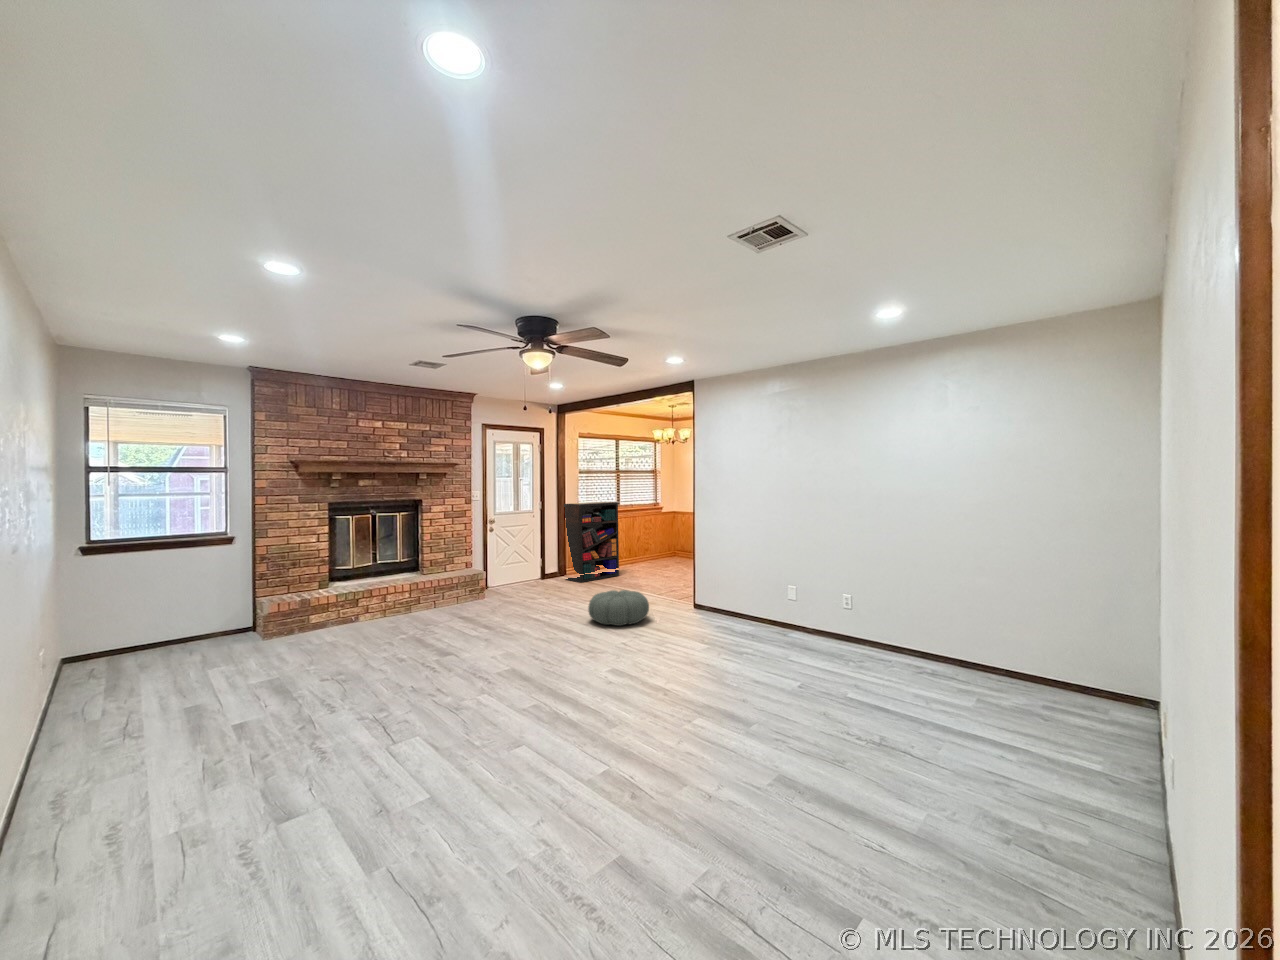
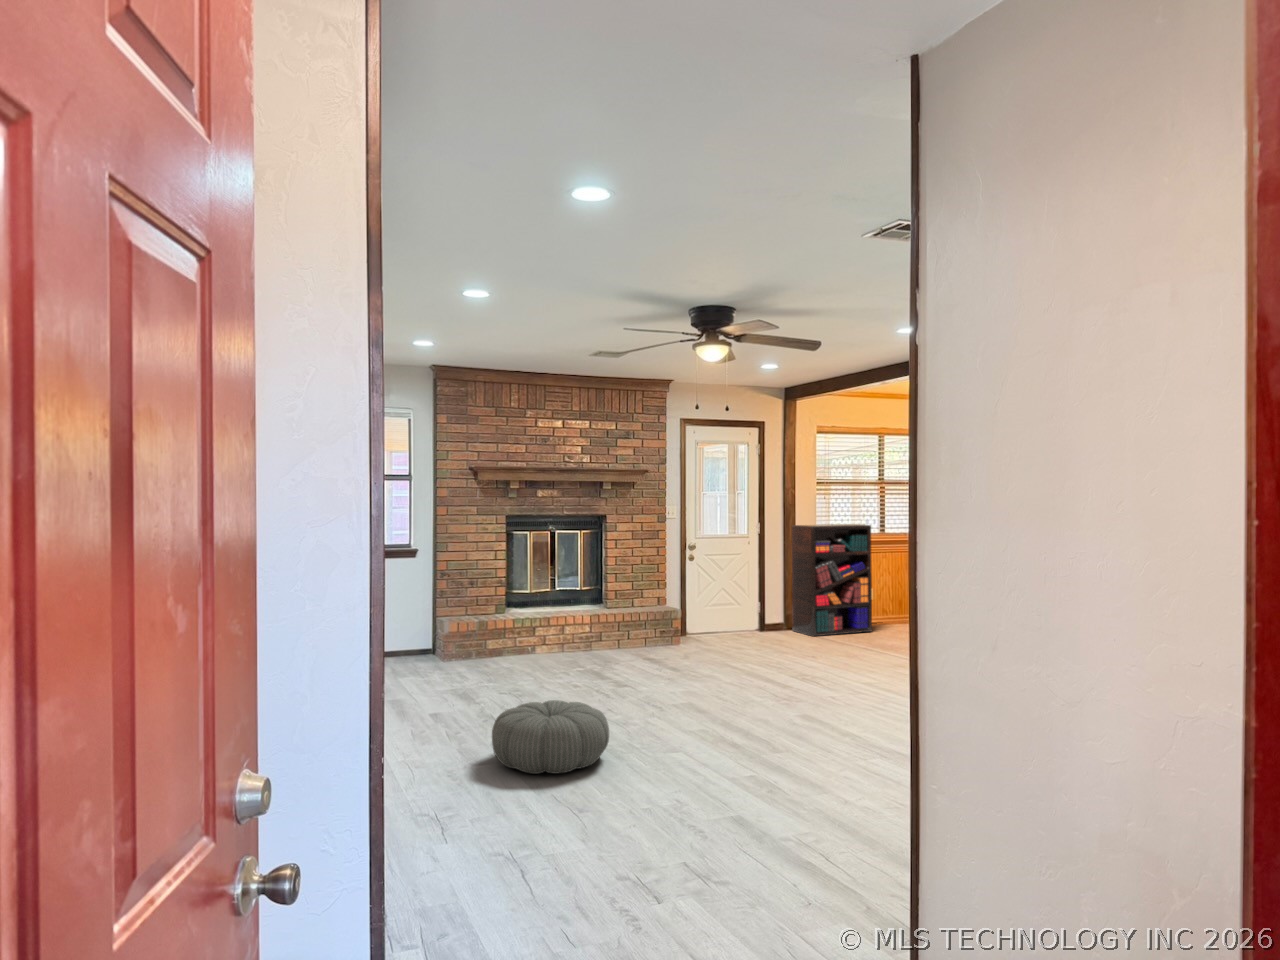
pouf: present [588,590,649,626] -> present [492,700,609,774]

